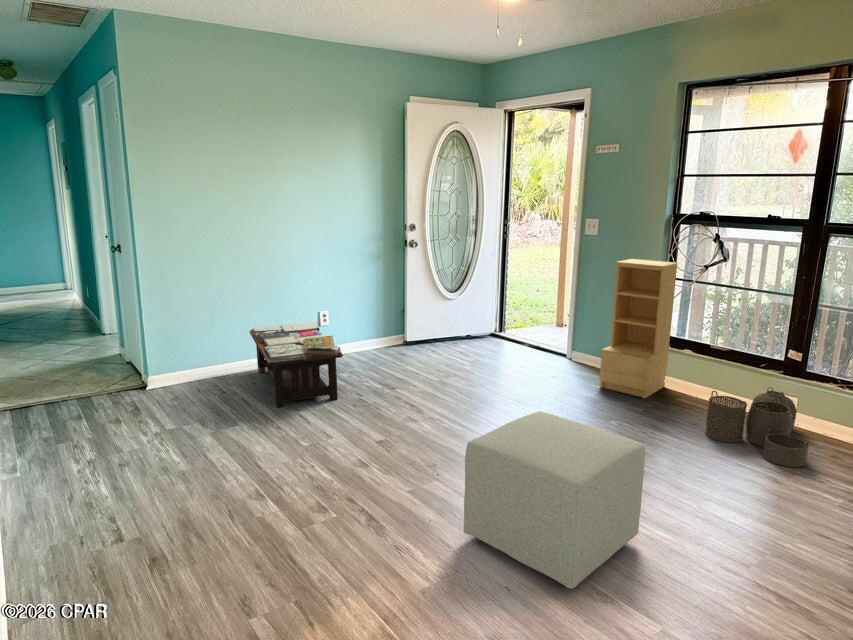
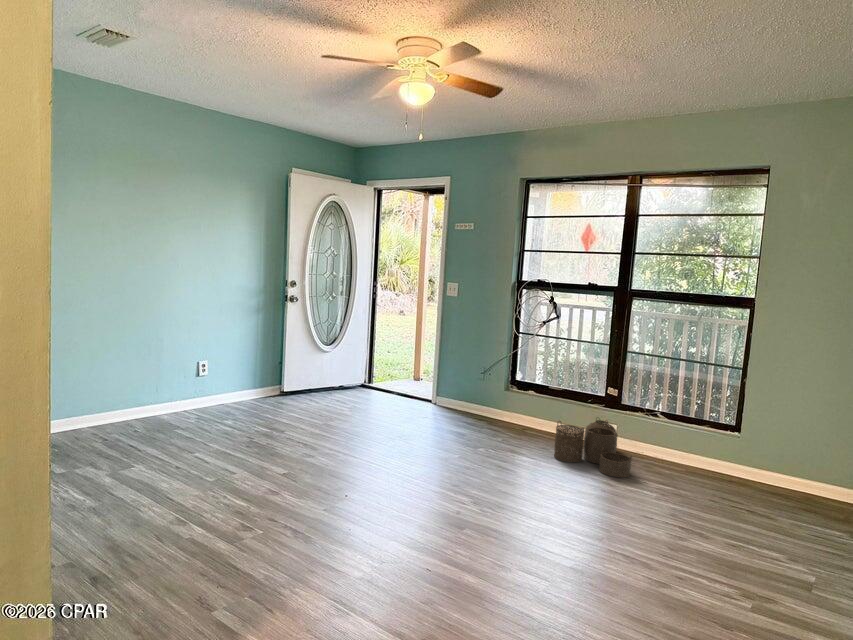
bookshelf: present [600,259,678,398] -> none [464,316,523,432]
coffee table: present [250,322,343,407] -> none [128,371,236,452]
ottoman: present [464,411,645,589] -> none [379,436,529,582]

